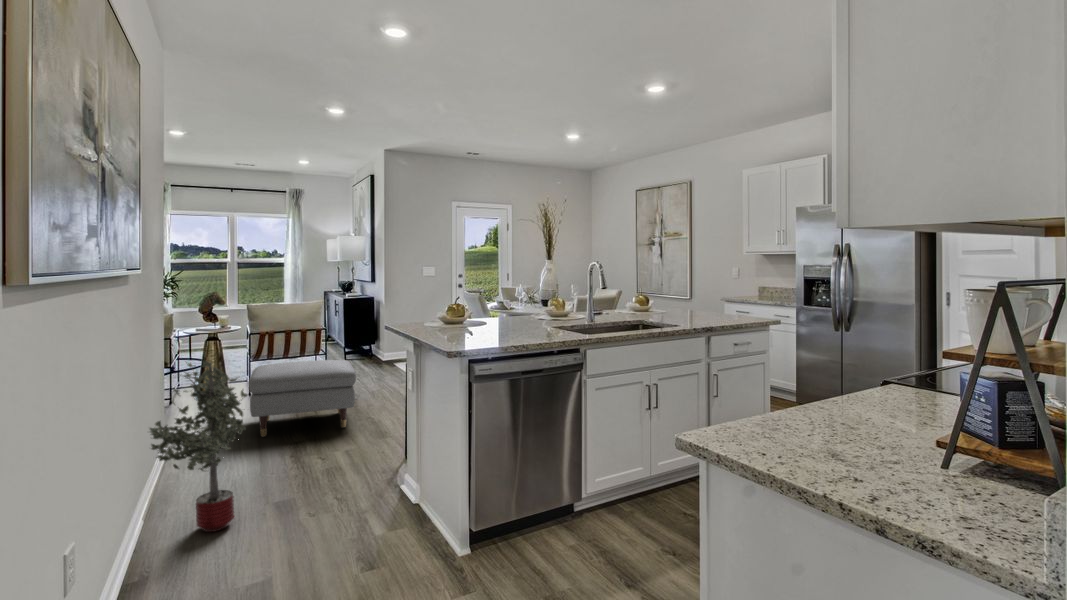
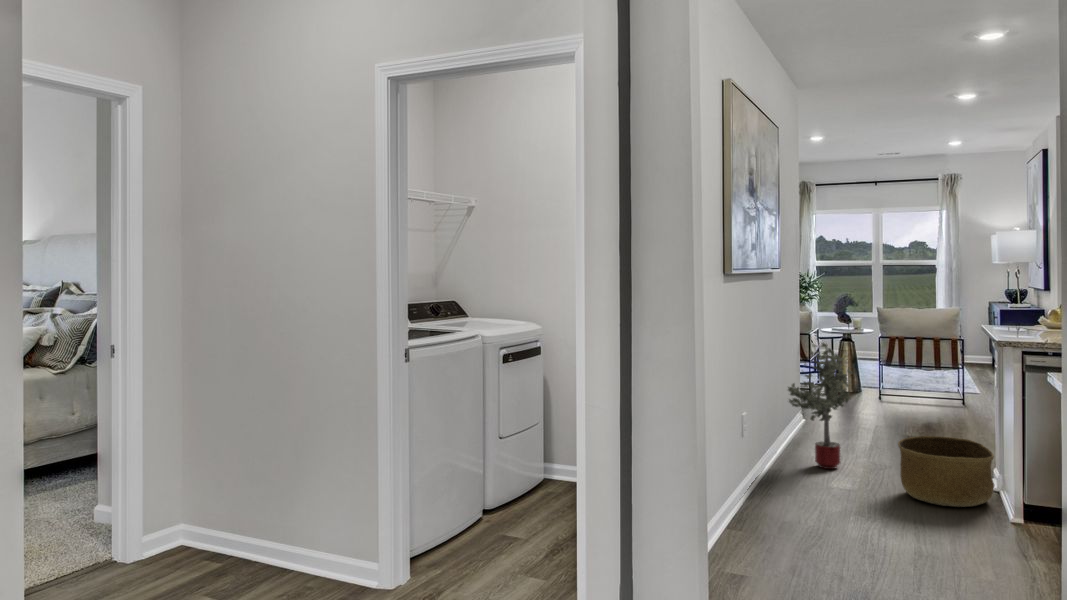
ottoman: present [249,360,356,437] -> none [868,364,977,434]
basket: none [322,458,431,557] -> present [898,436,995,507]

